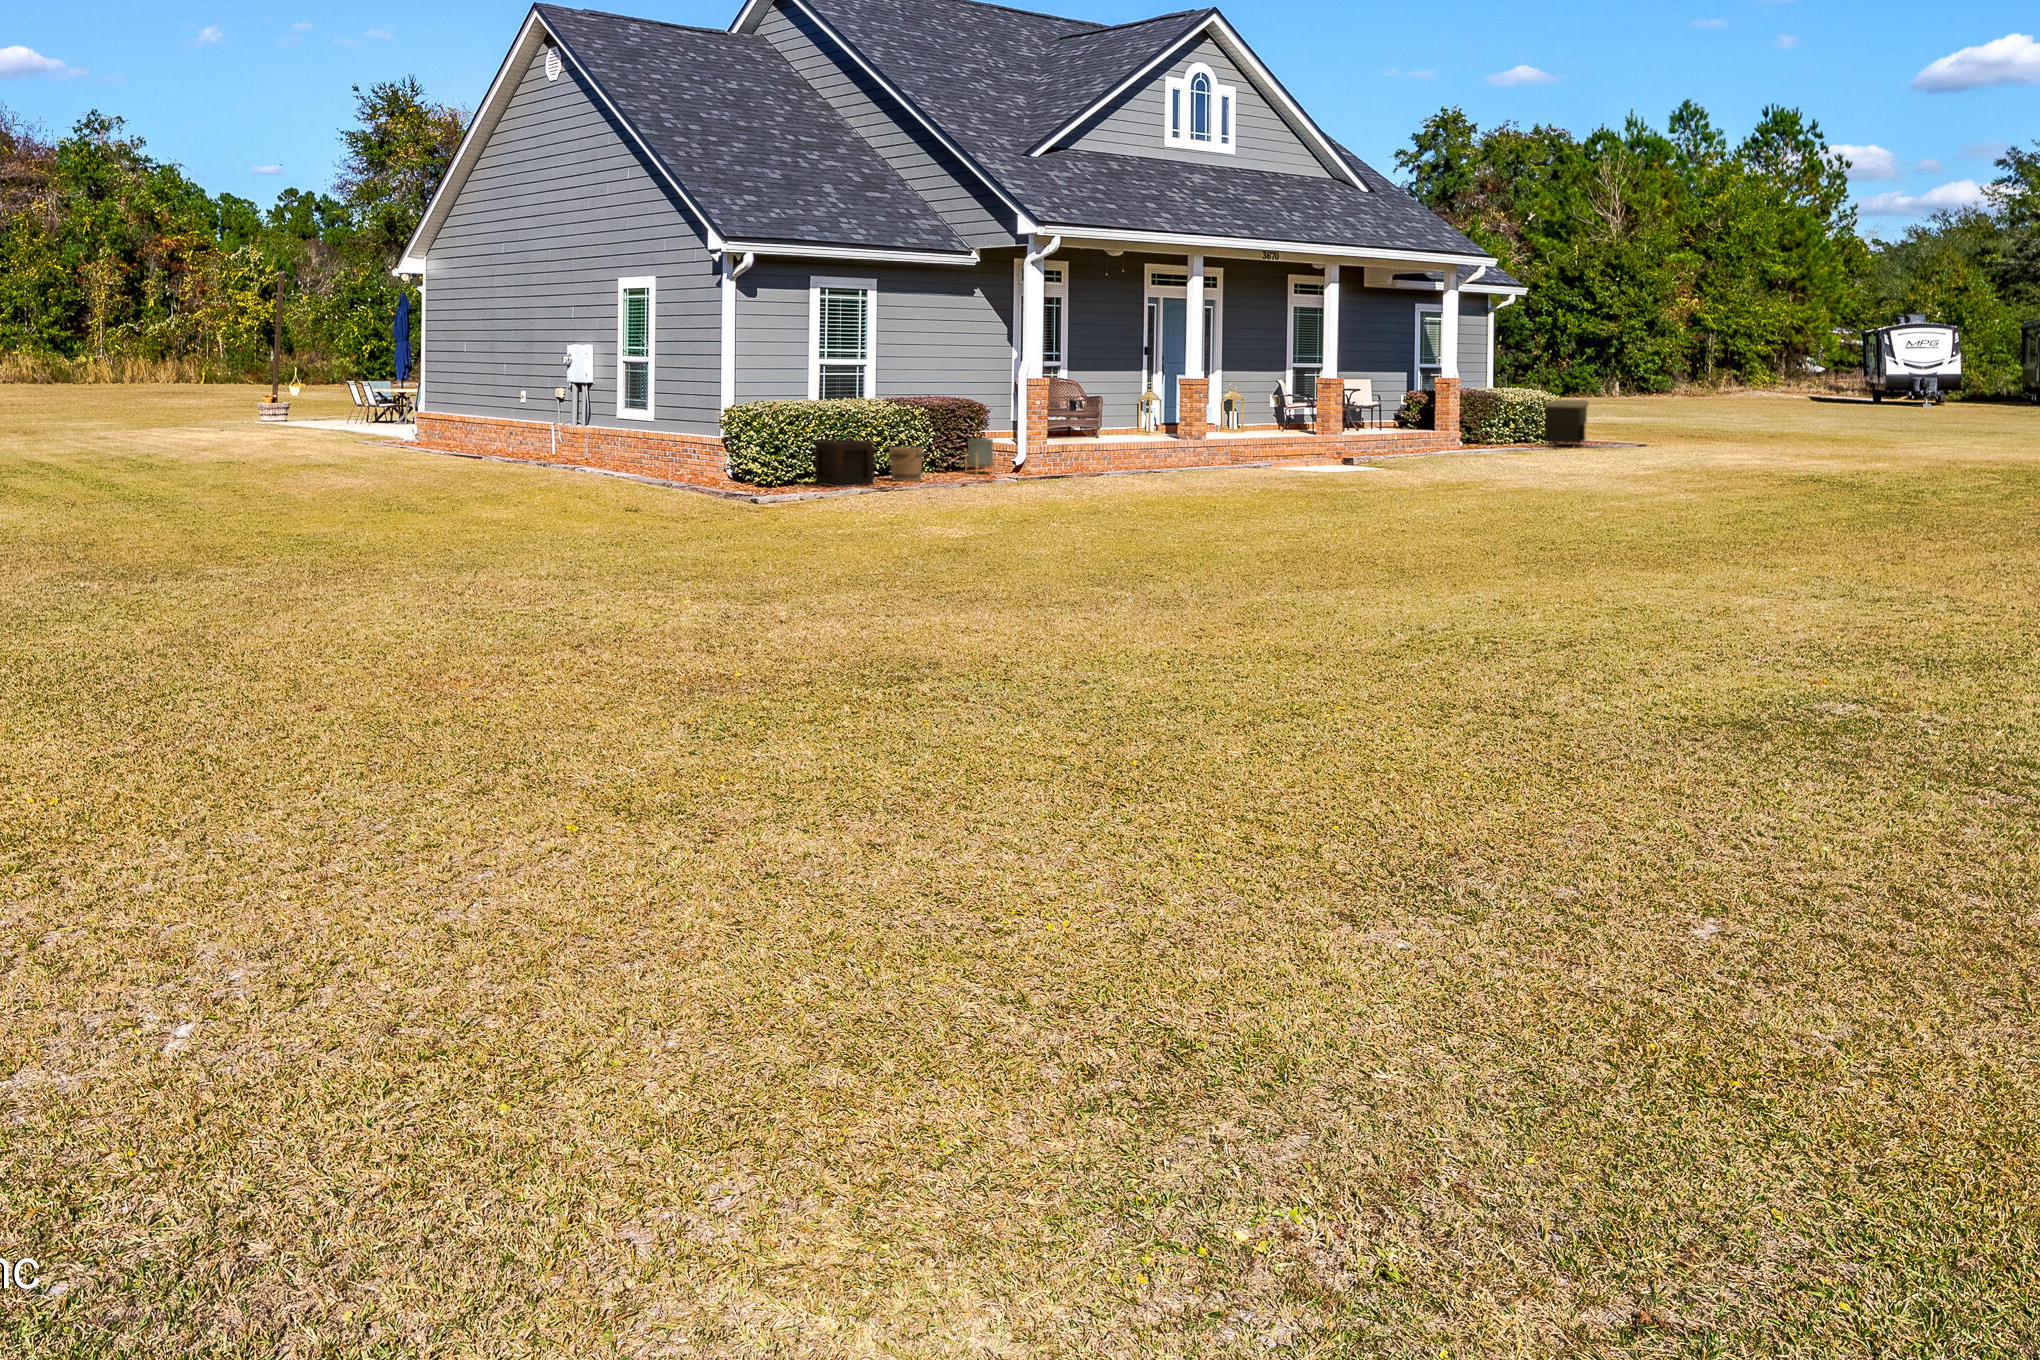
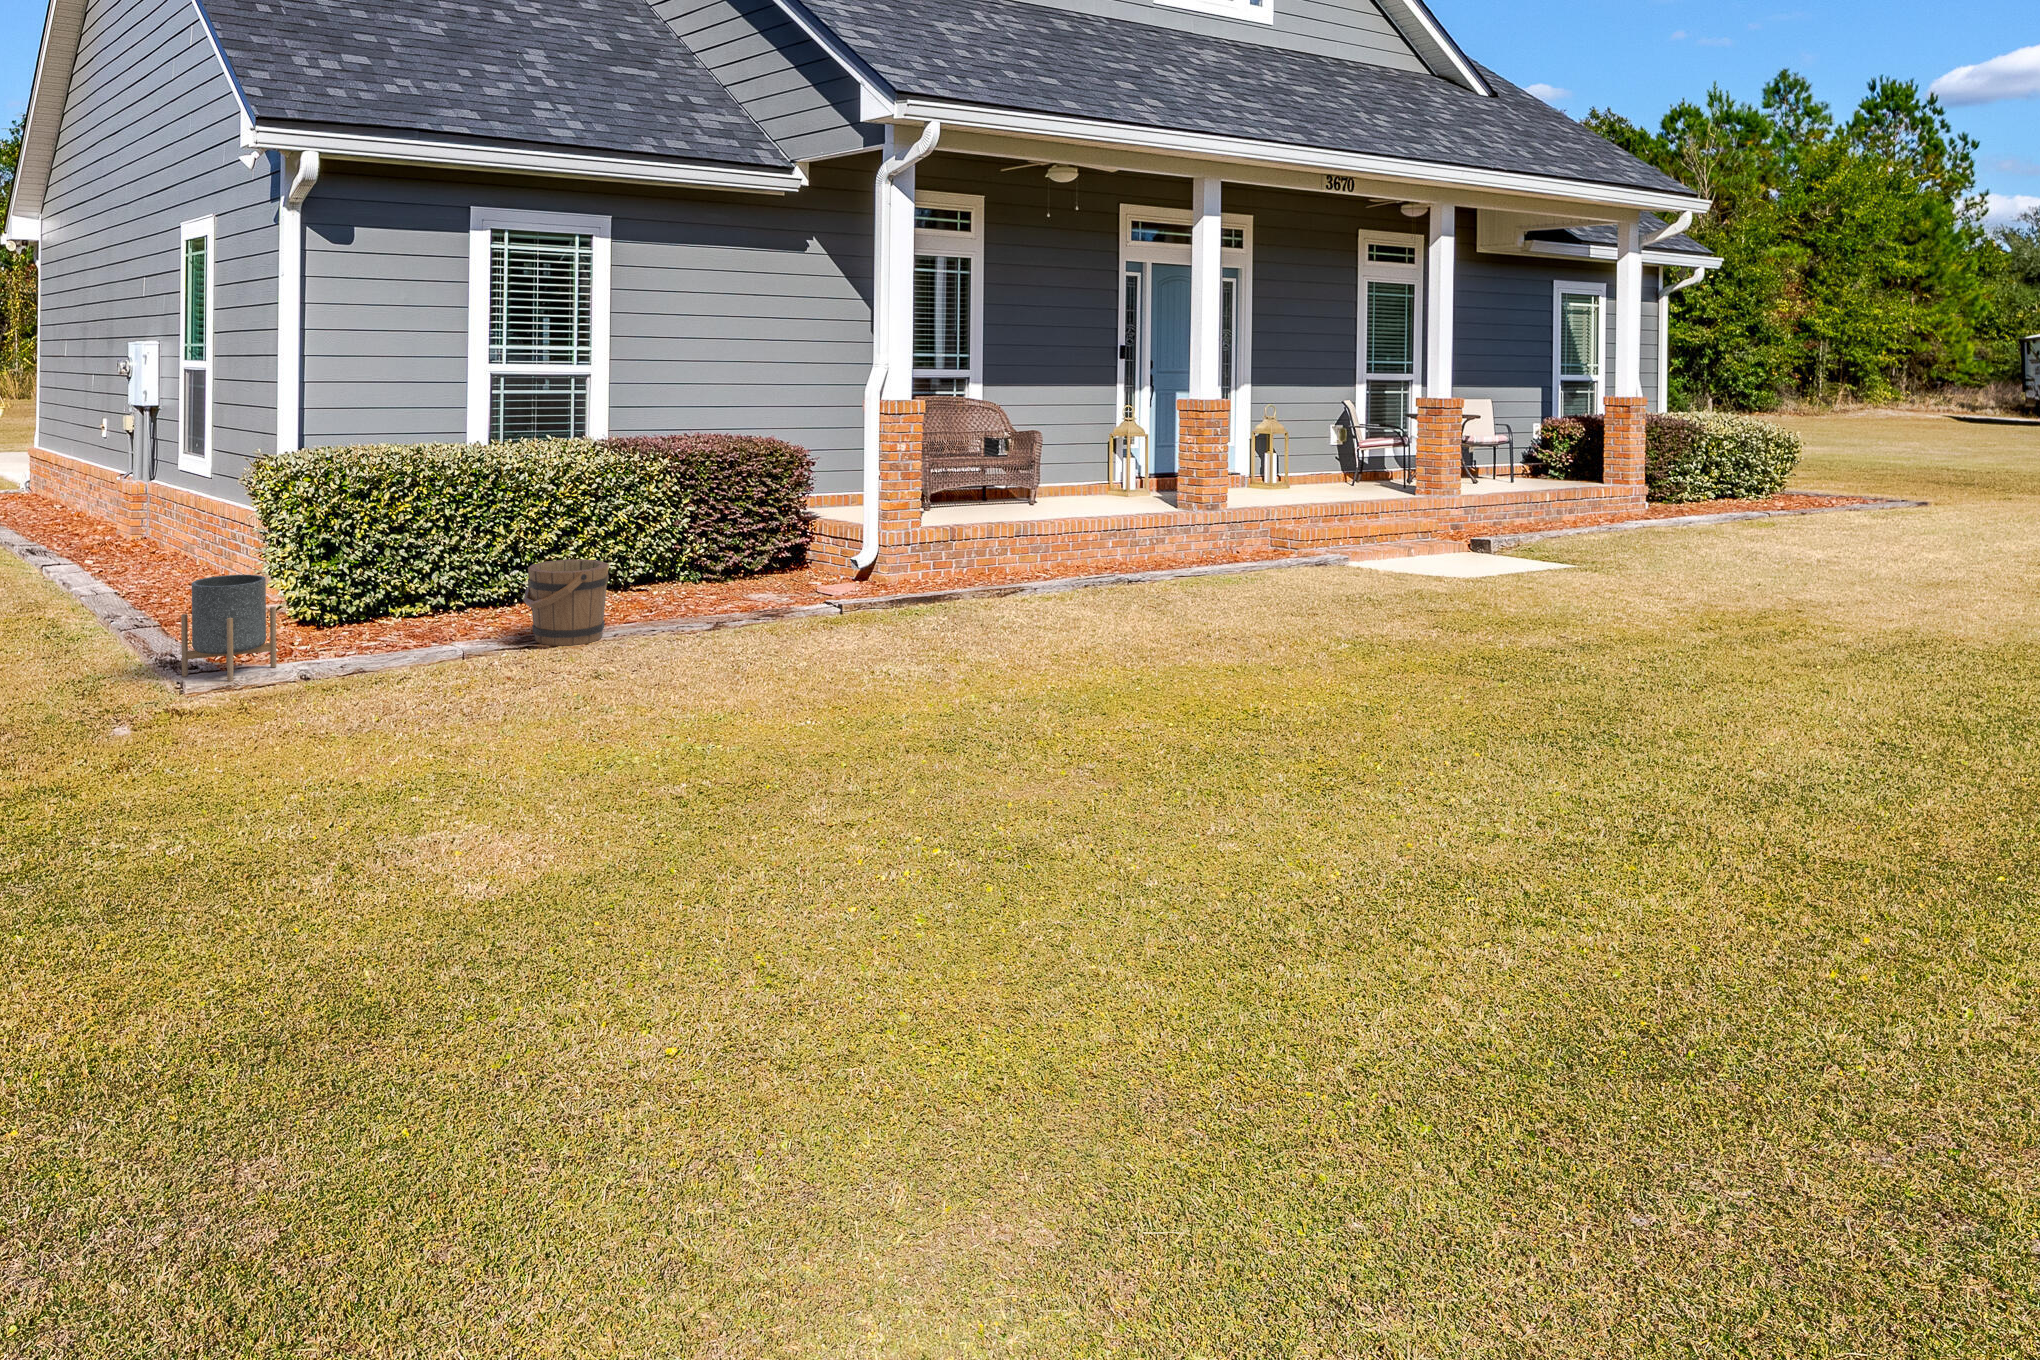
storage bench: present [1545,400,1589,447] -> none [1811,433,1892,519]
planter: present [965,438,996,474] -> present [181,575,276,681]
wooden crate: present [814,439,875,487] -> none [326,547,457,680]

